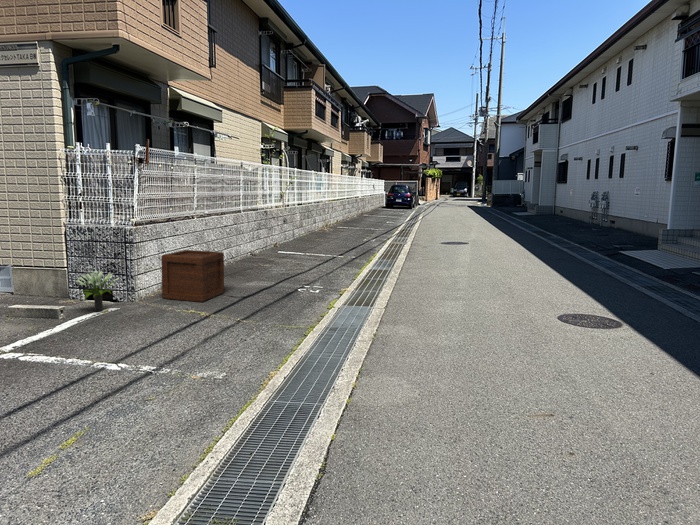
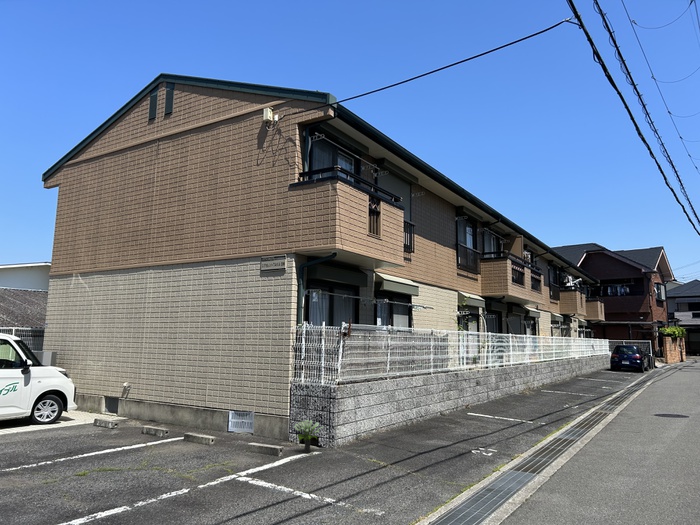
wooden crate: present [161,250,224,302] -> none [356,406,407,453]

